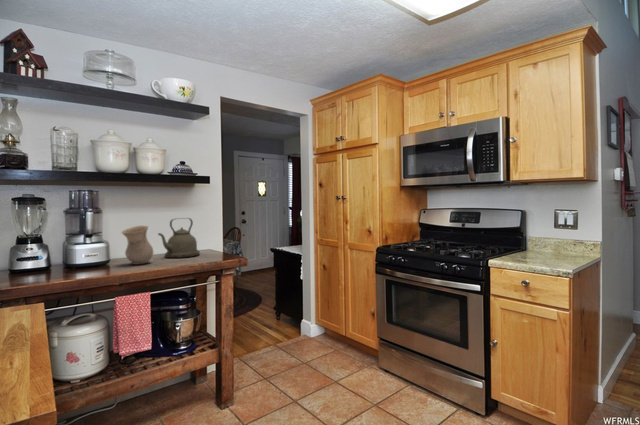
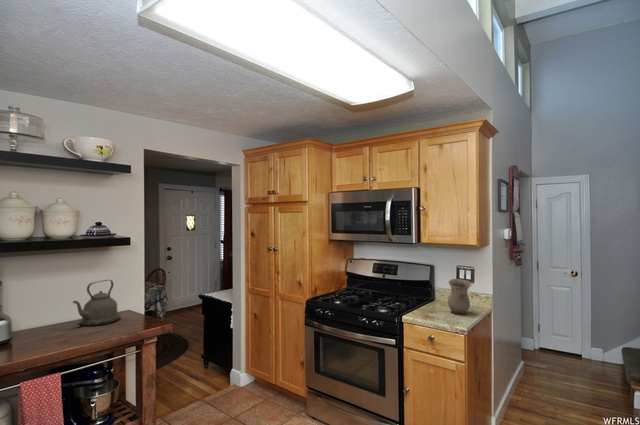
vase: present [122,226,153,265] -> present [448,279,471,314]

